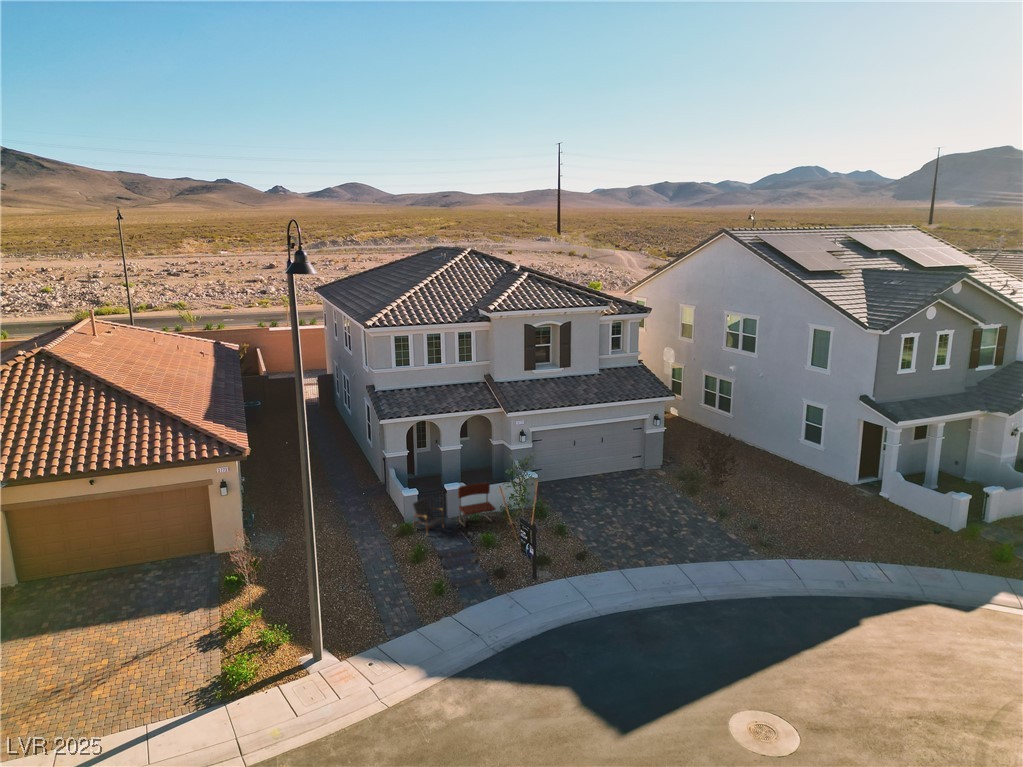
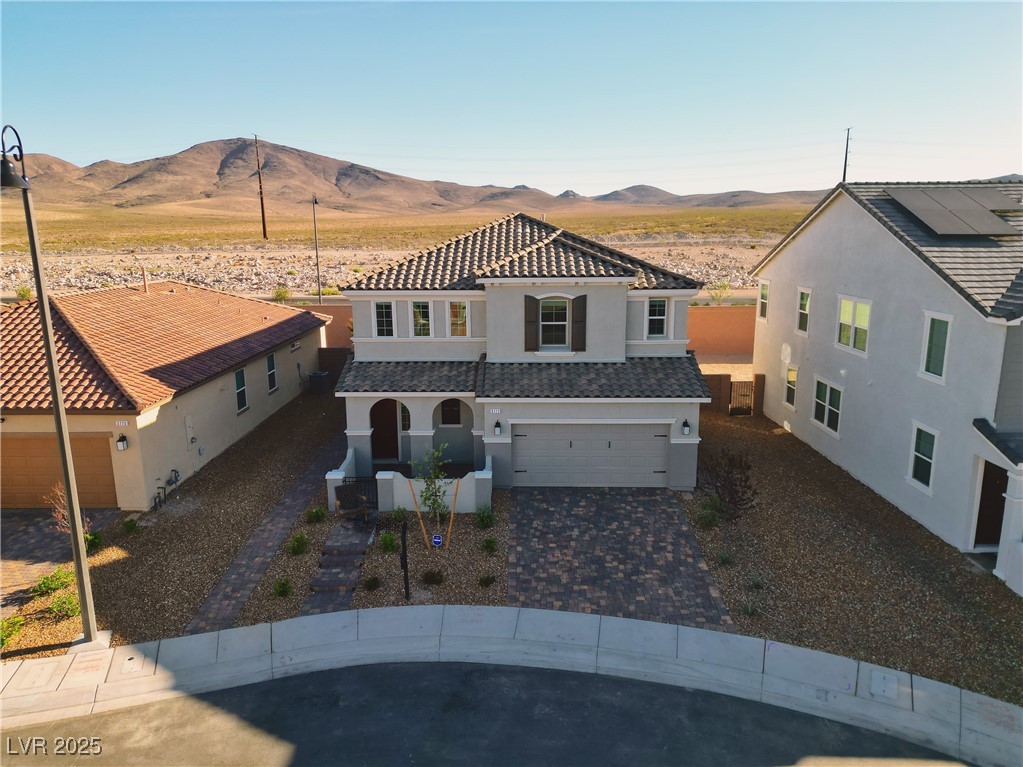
bench: present [458,483,496,526] -> none [386,474,427,523]

